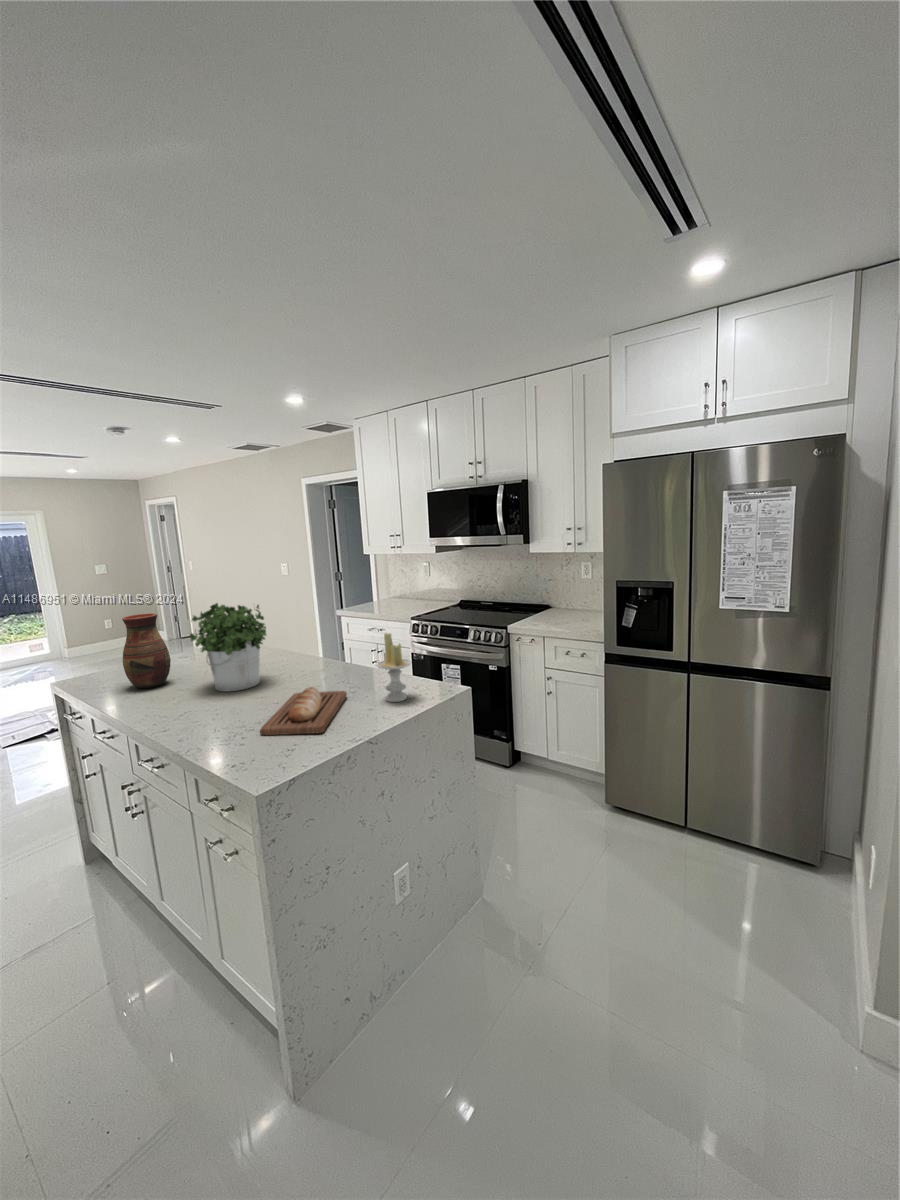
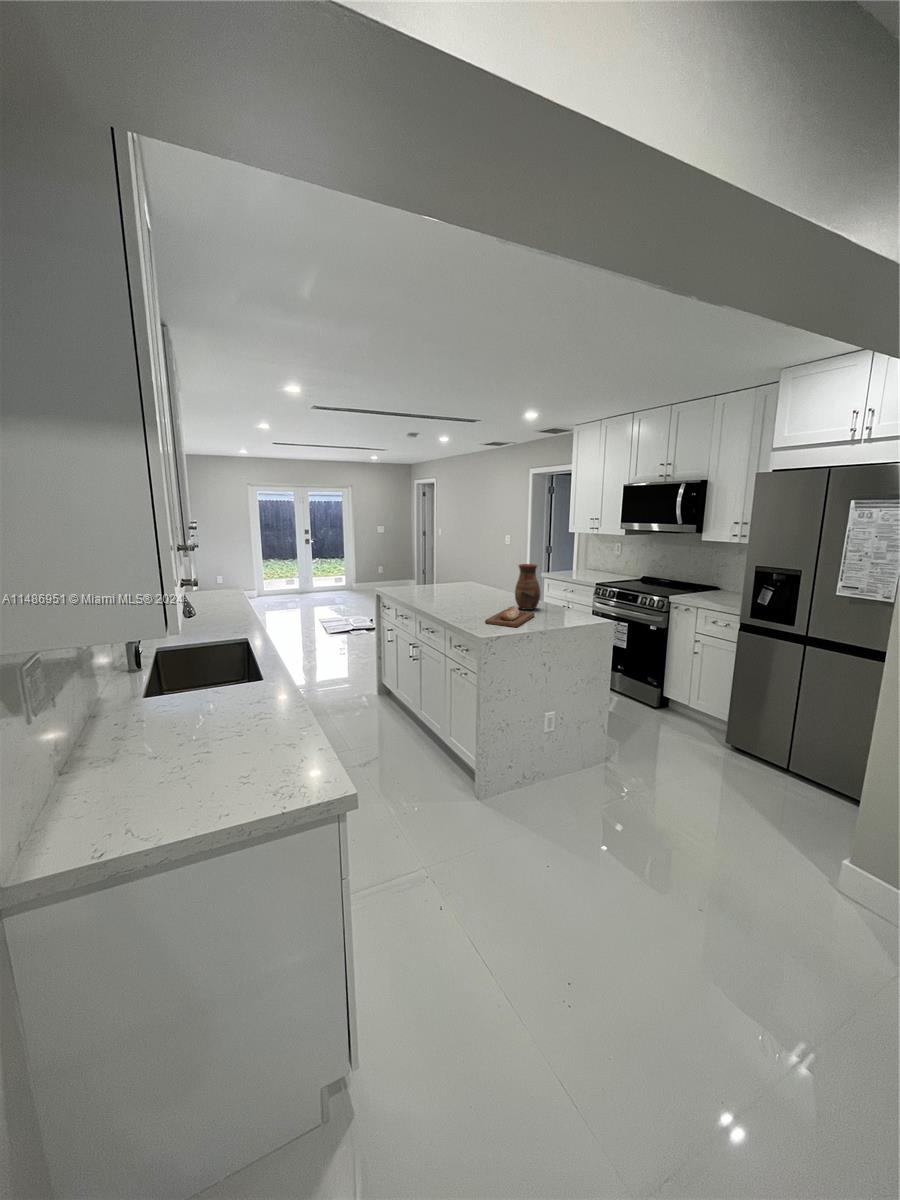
potted plant: present [190,603,266,691] -> none [452,554,493,605]
vase: present [122,613,171,688] -> present [515,564,540,610]
candle: present [377,633,411,702] -> none [554,580,576,622]

